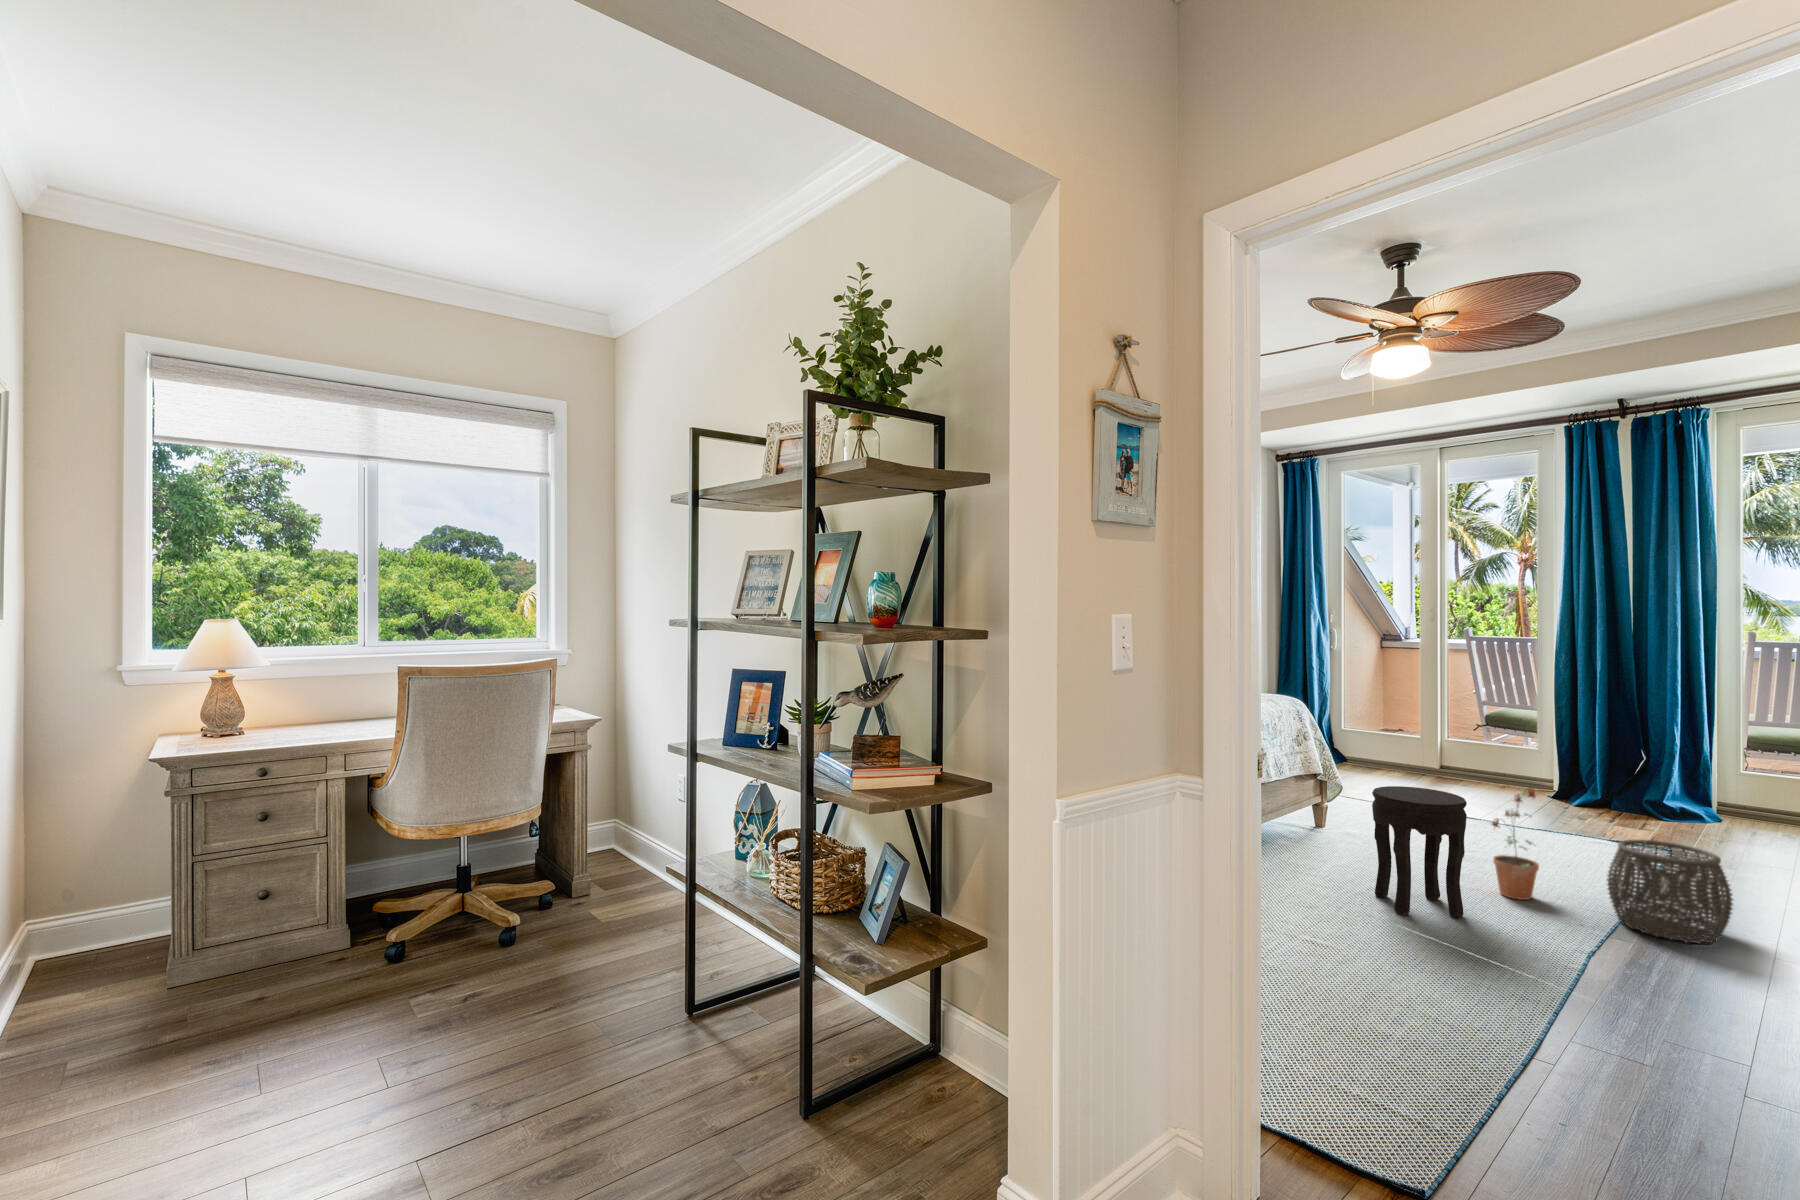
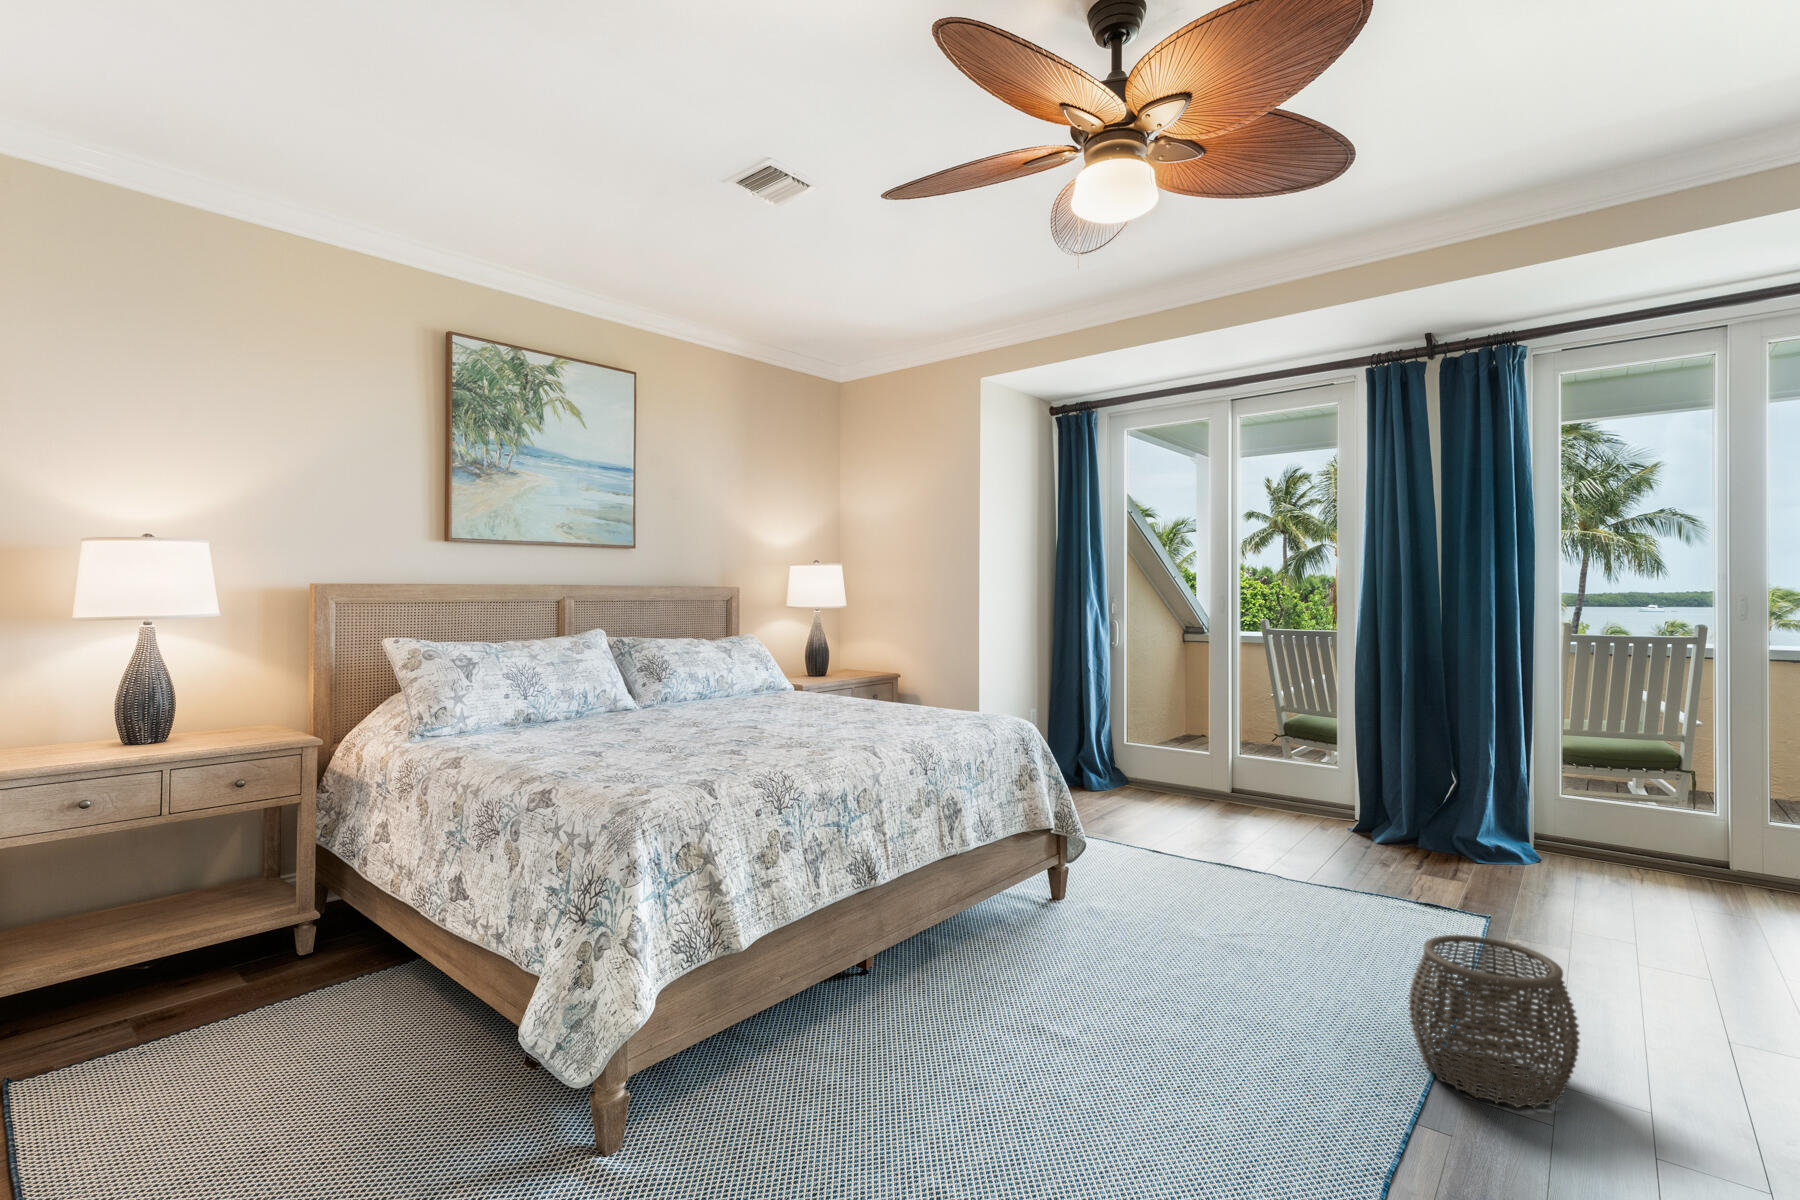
side table: present [1372,786,1467,919] -> none [1083,864,1214,1082]
potted plant: present [1492,788,1539,900] -> none [1253,854,1322,1028]

